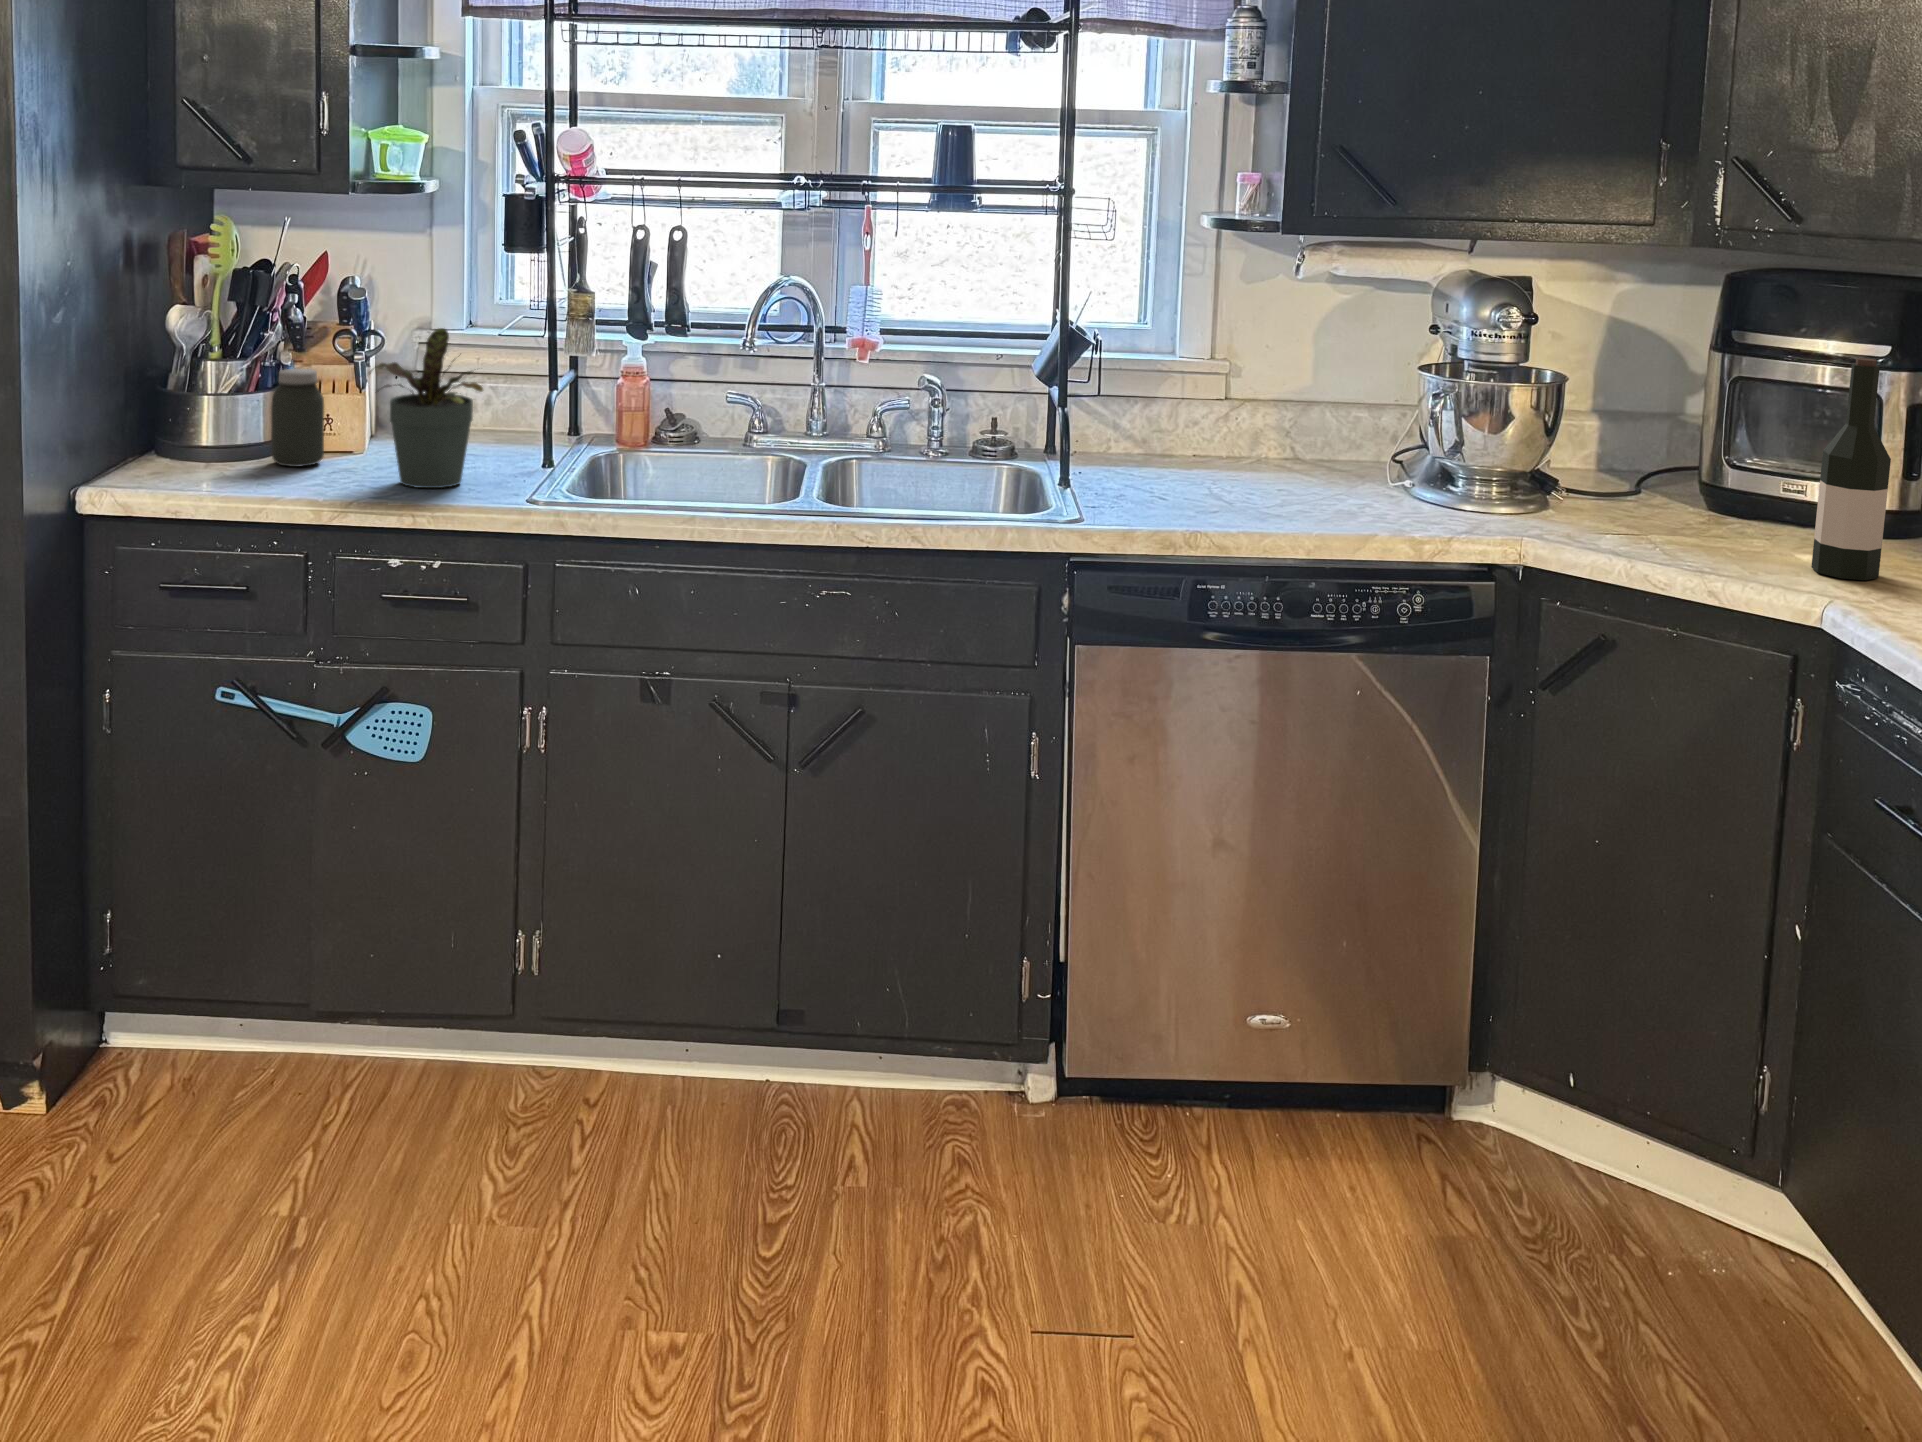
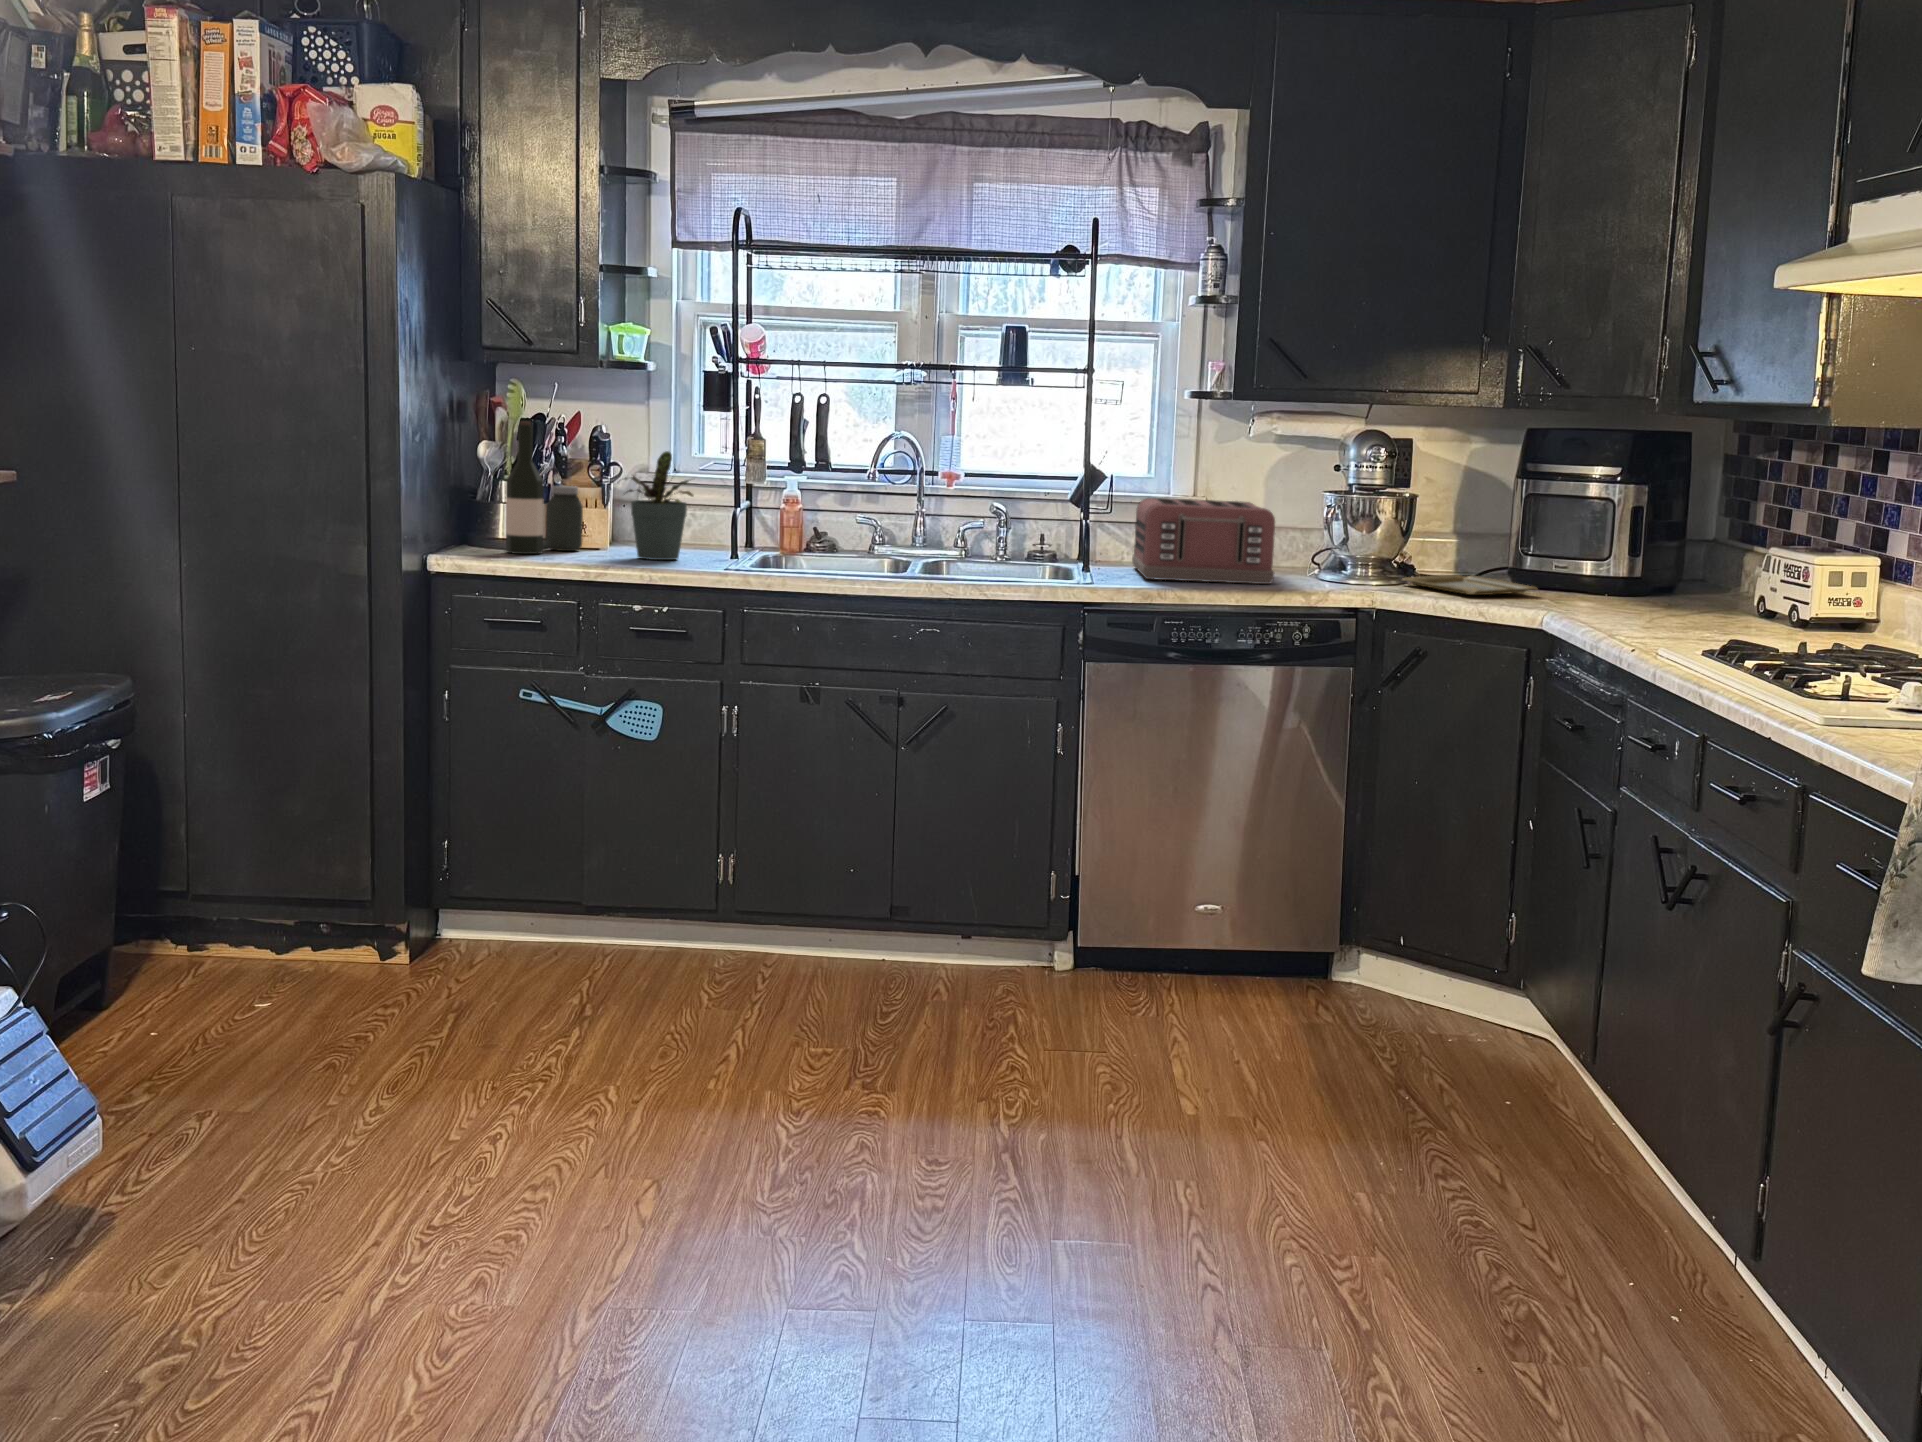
wine bottle: present [1811,358,1891,580] -> present [506,421,544,554]
toaster: none [1128,375,1357,521] -> present [1132,498,1275,584]
tray: none [1541,493,1770,549] -> present [1402,575,1537,595]

